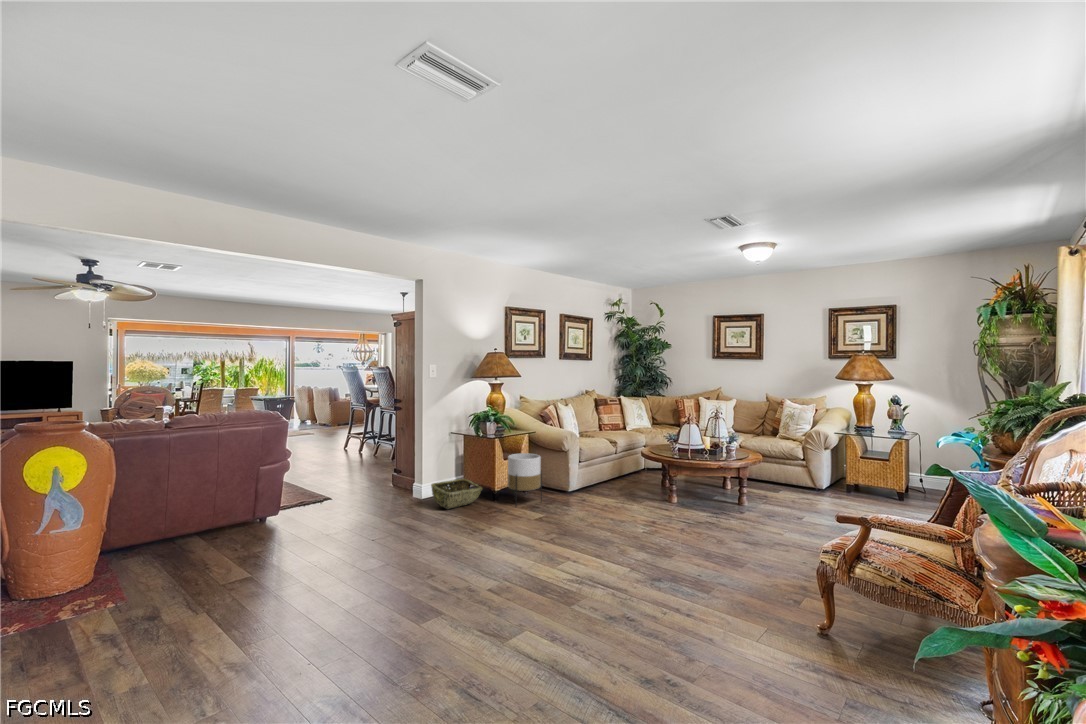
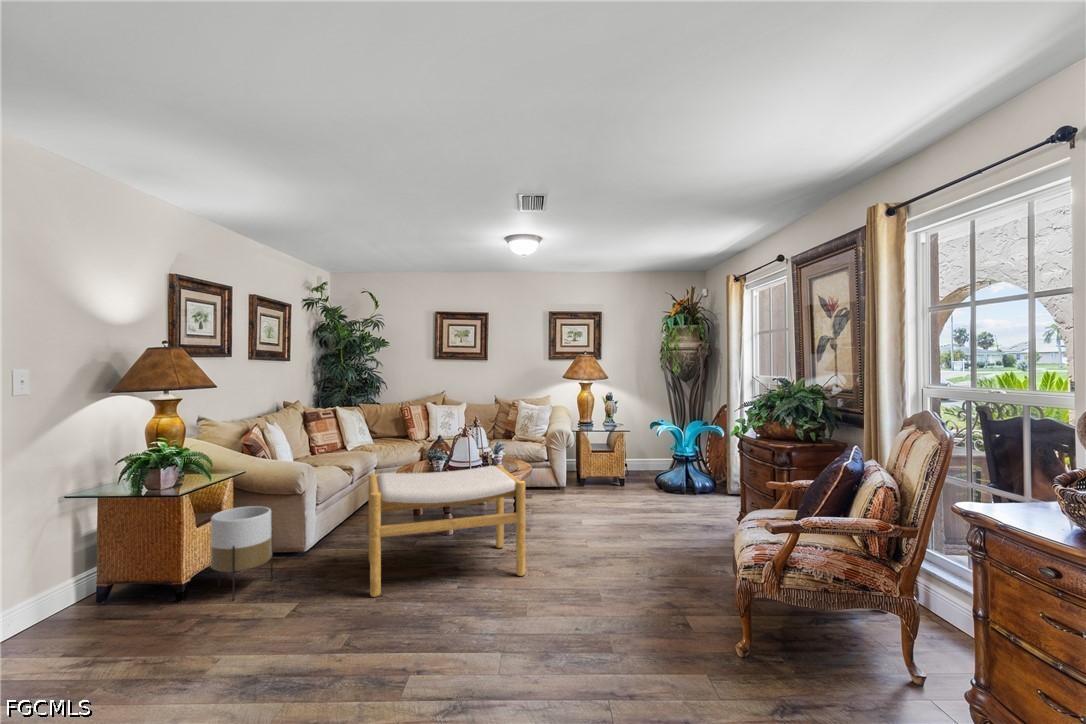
footstool: none [586,443,707,537] -> present [369,465,526,597]
woven basket: present [431,479,482,509] -> none [41,573,161,643]

